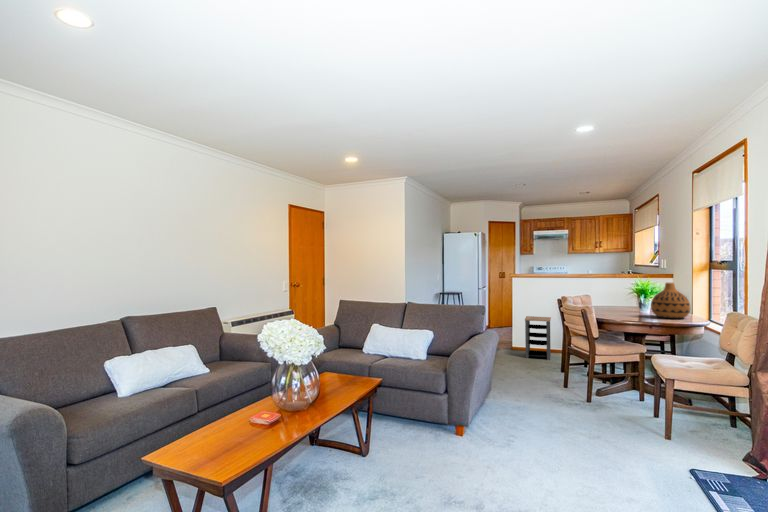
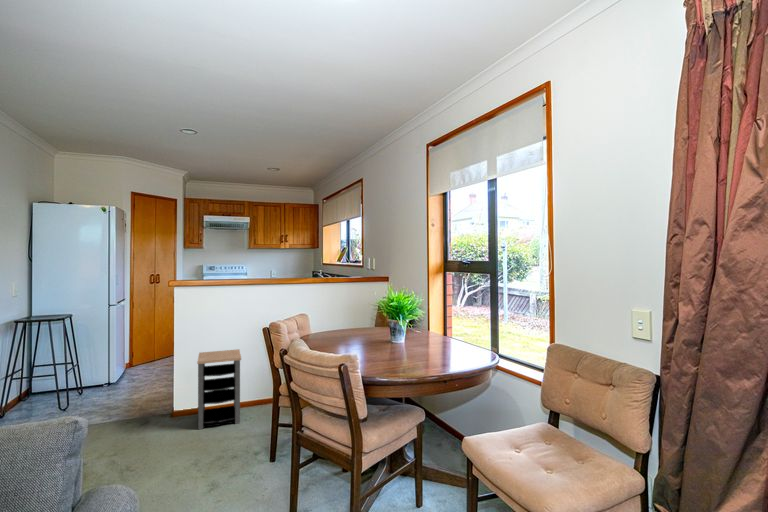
vase: present [651,283,691,318] -> none [423,297,474,355]

